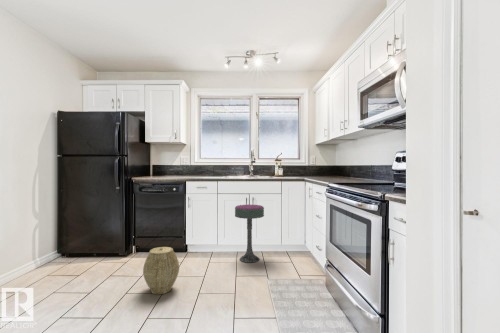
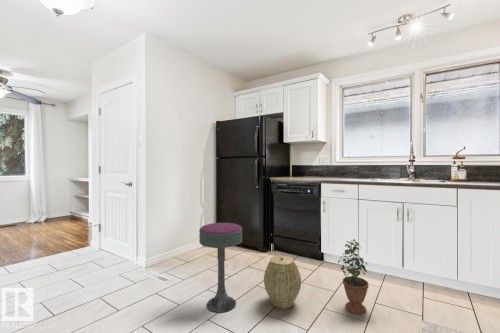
bar stool: present [235,205,264,263] -> present [199,223,242,312]
potted plant: none [209,222,232,282] -> present [338,239,369,314]

